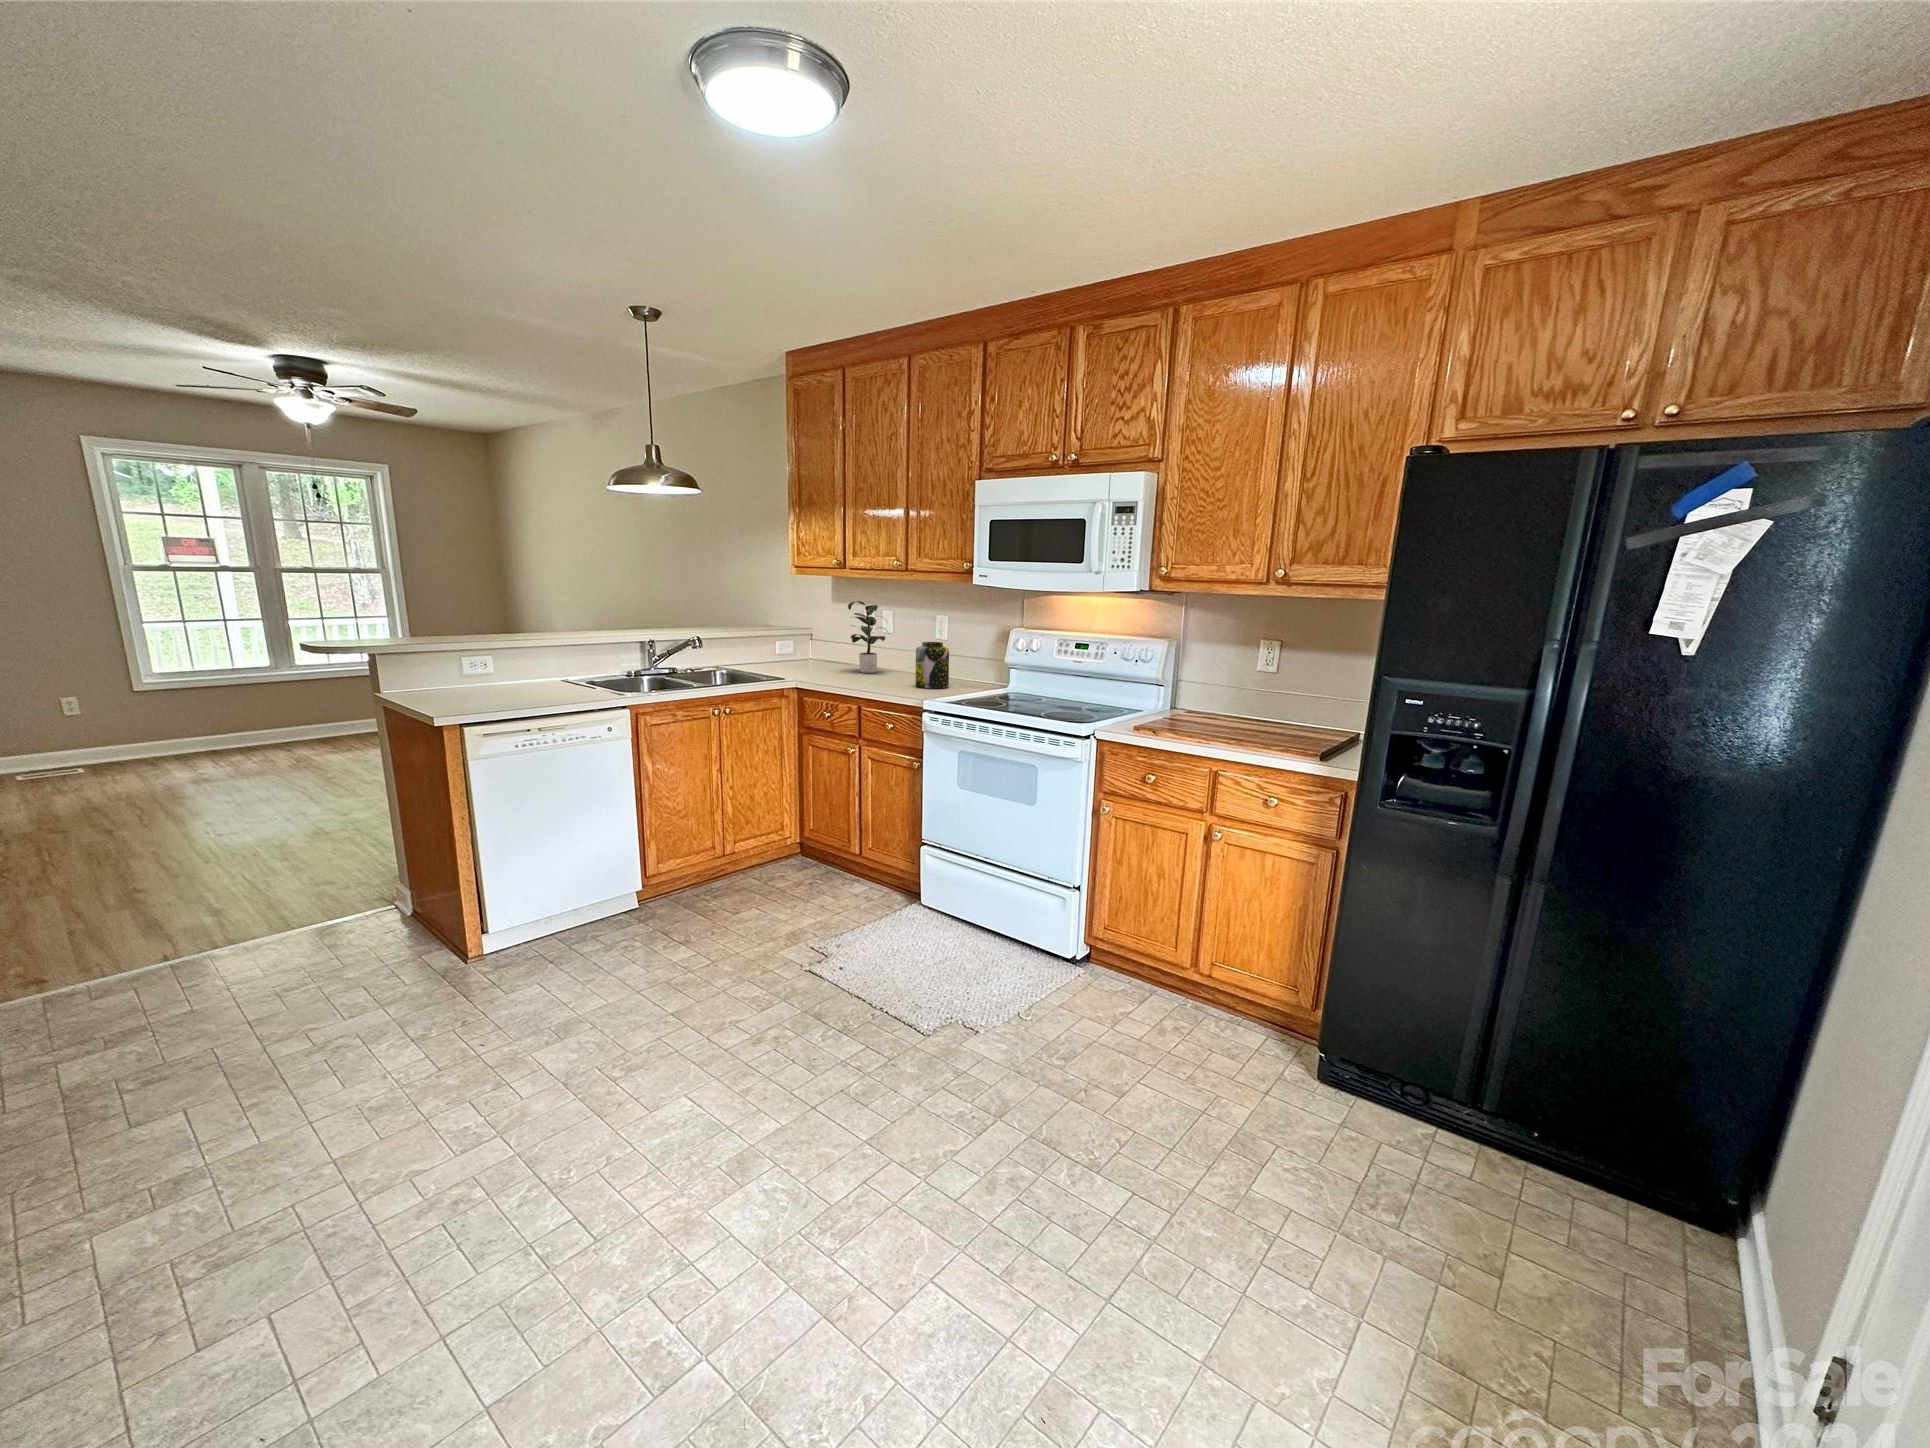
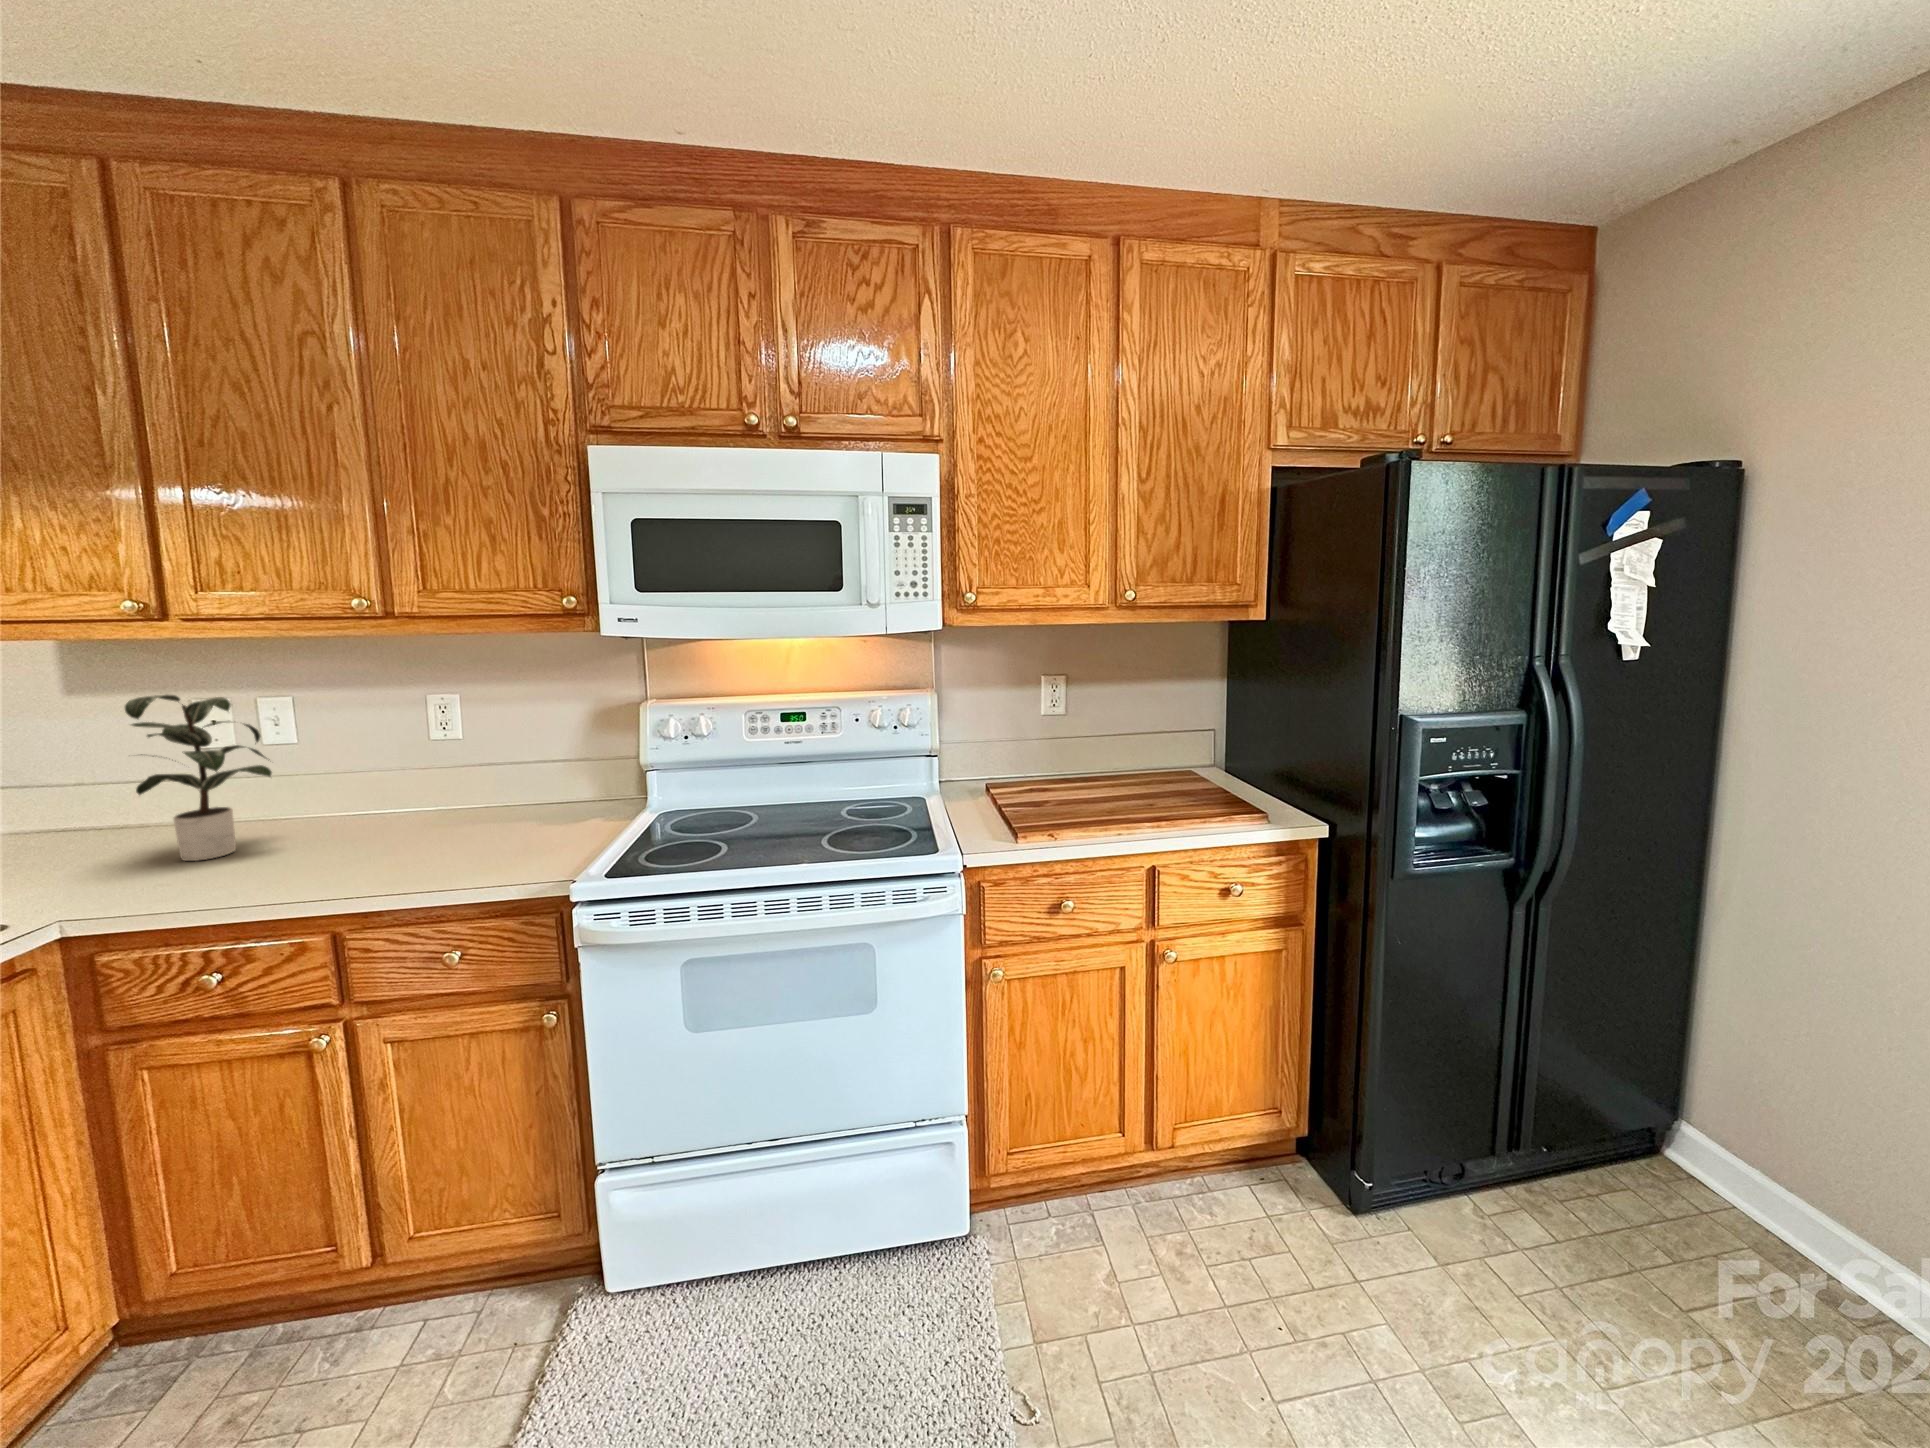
jar: present [916,642,949,688] -> none [429,758,520,862]

